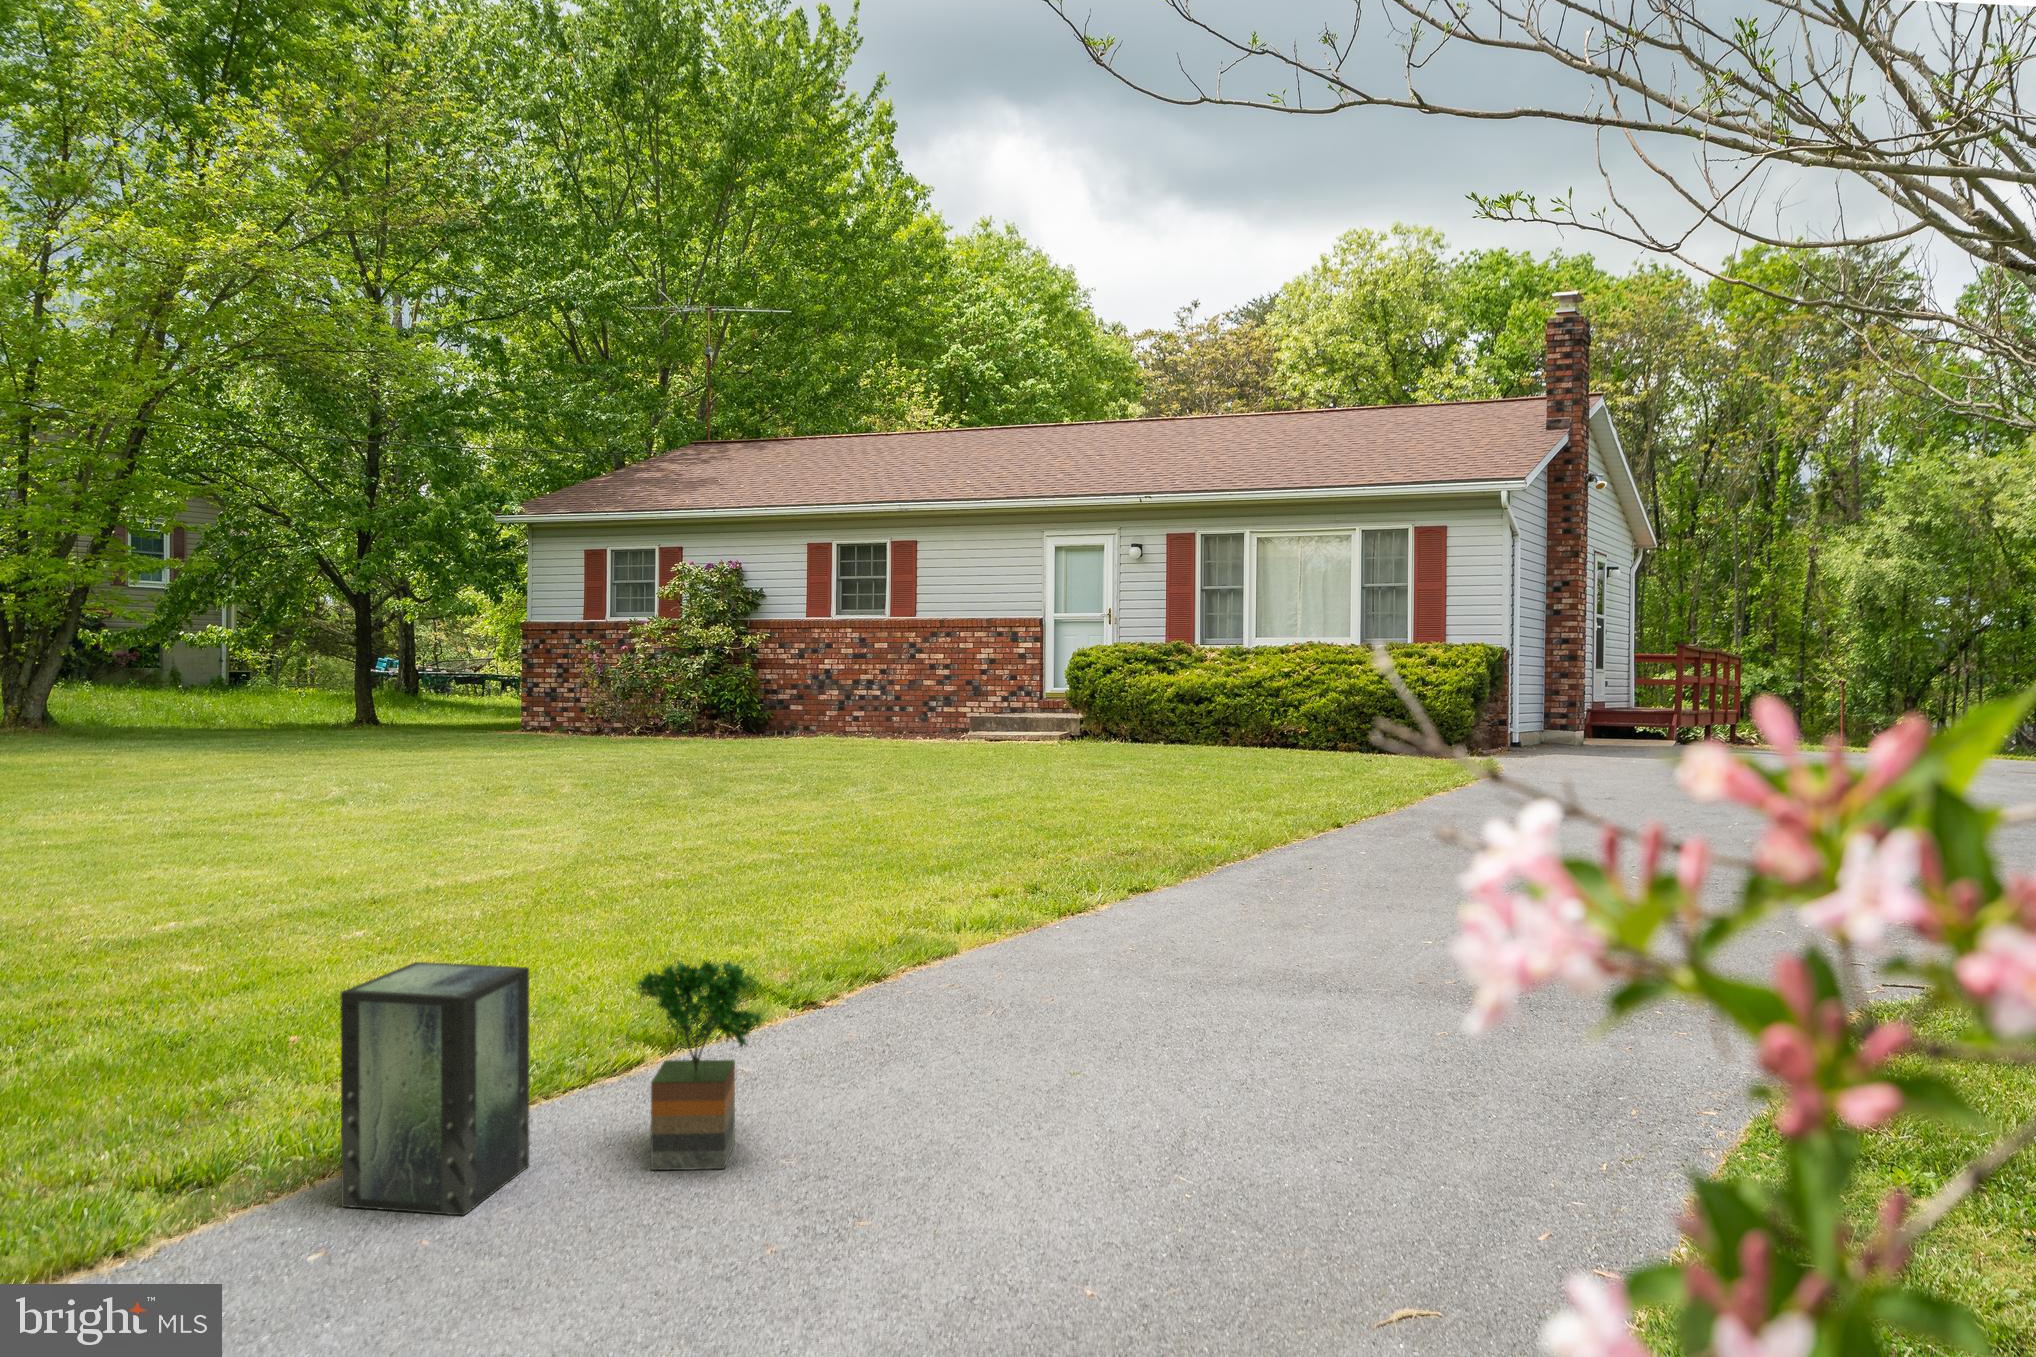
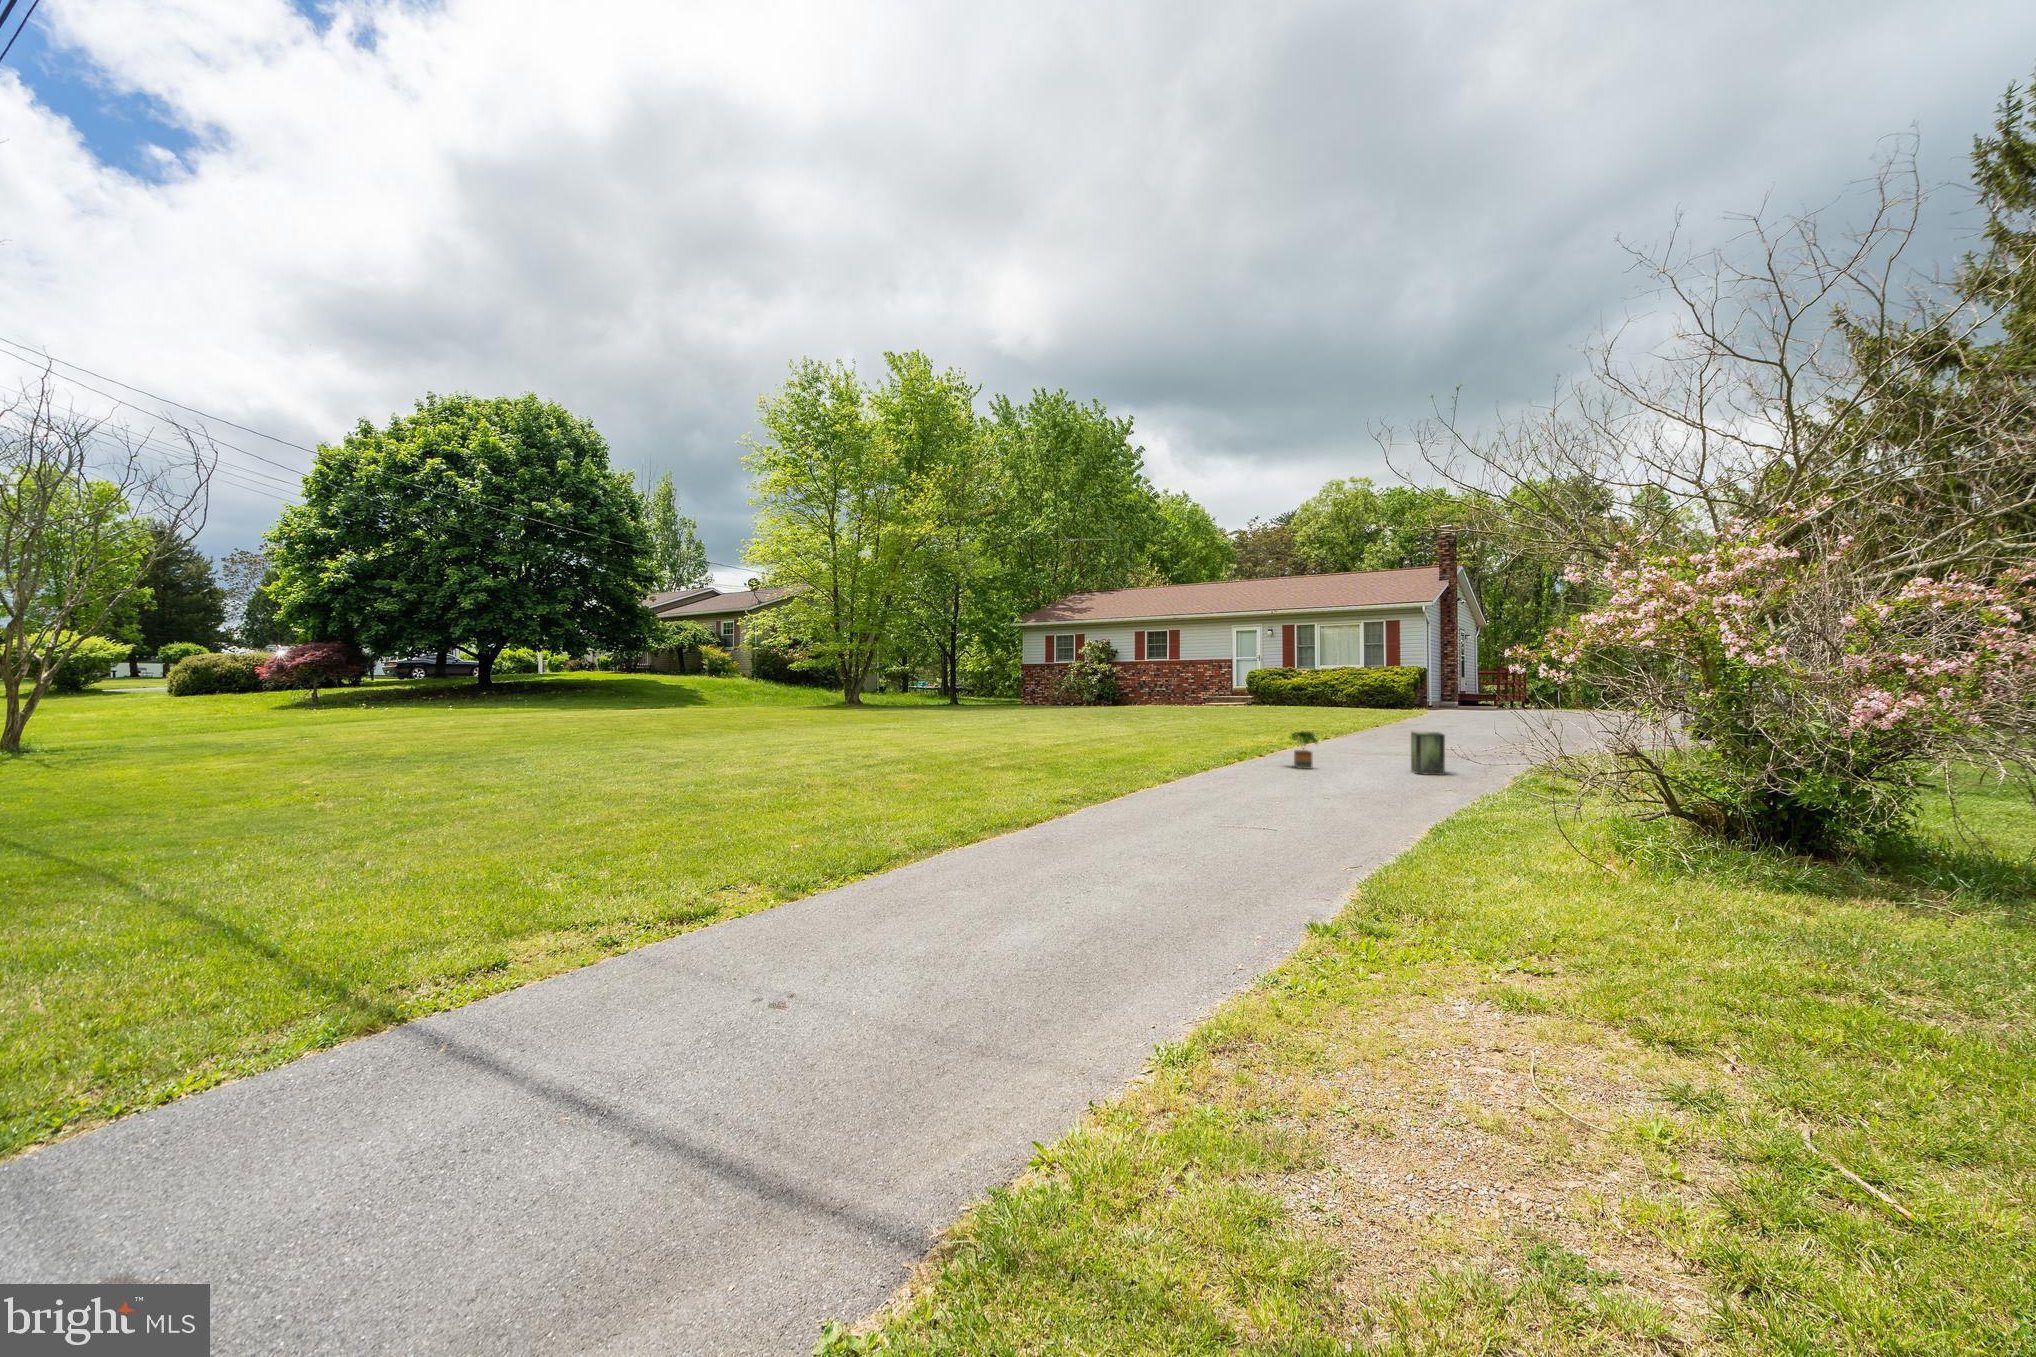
storage box: present [341,962,529,1215] -> present [1411,732,1445,775]

